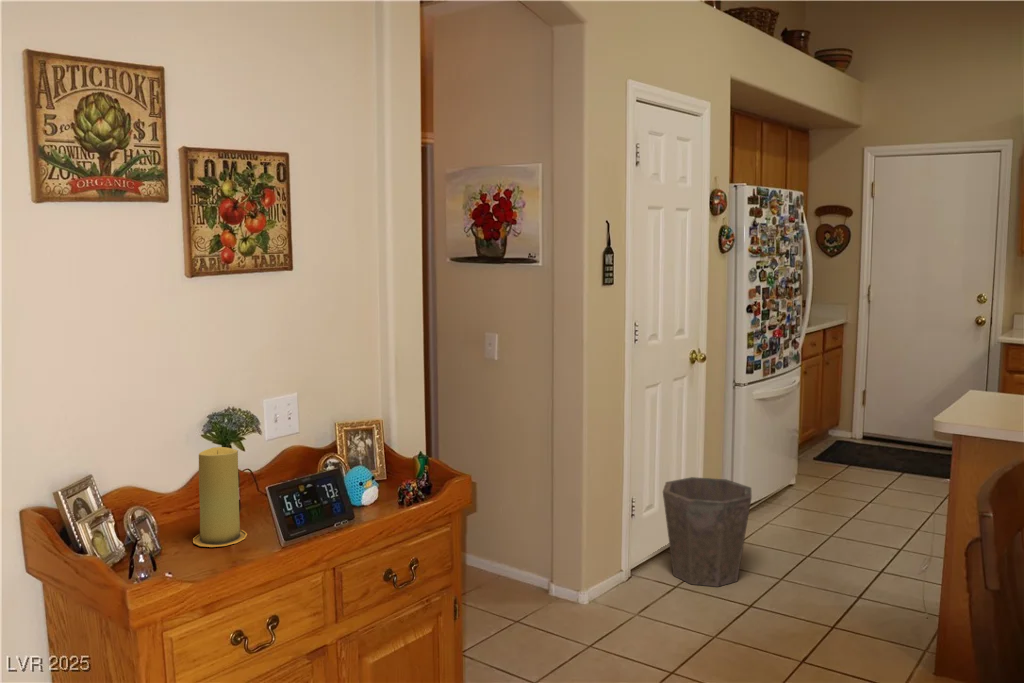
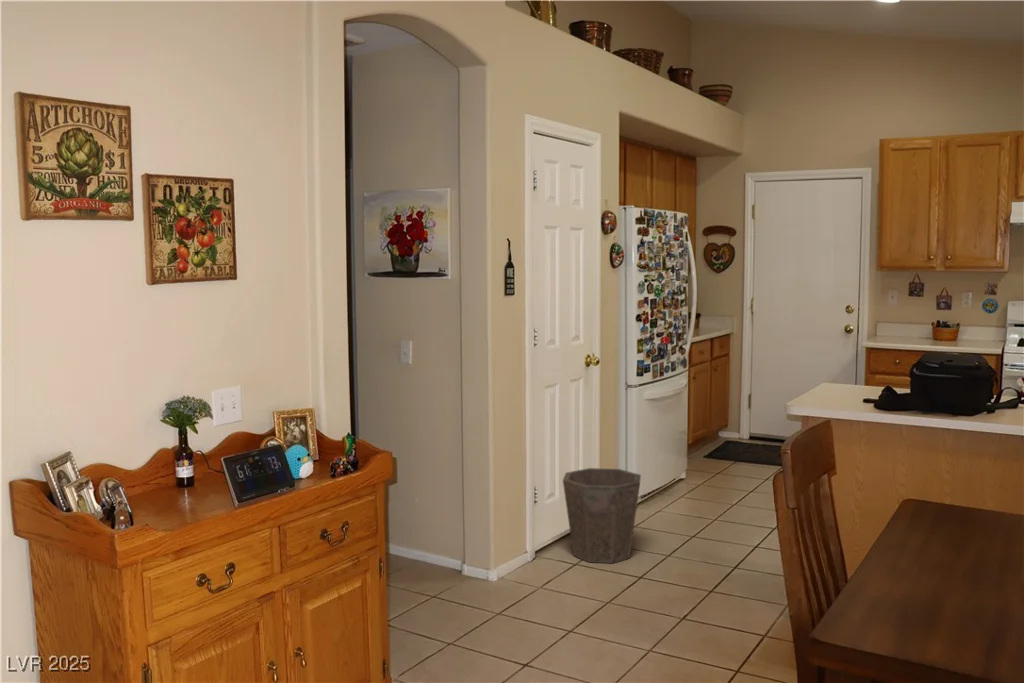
candle: present [193,447,247,547] -> none [158,426,205,509]

